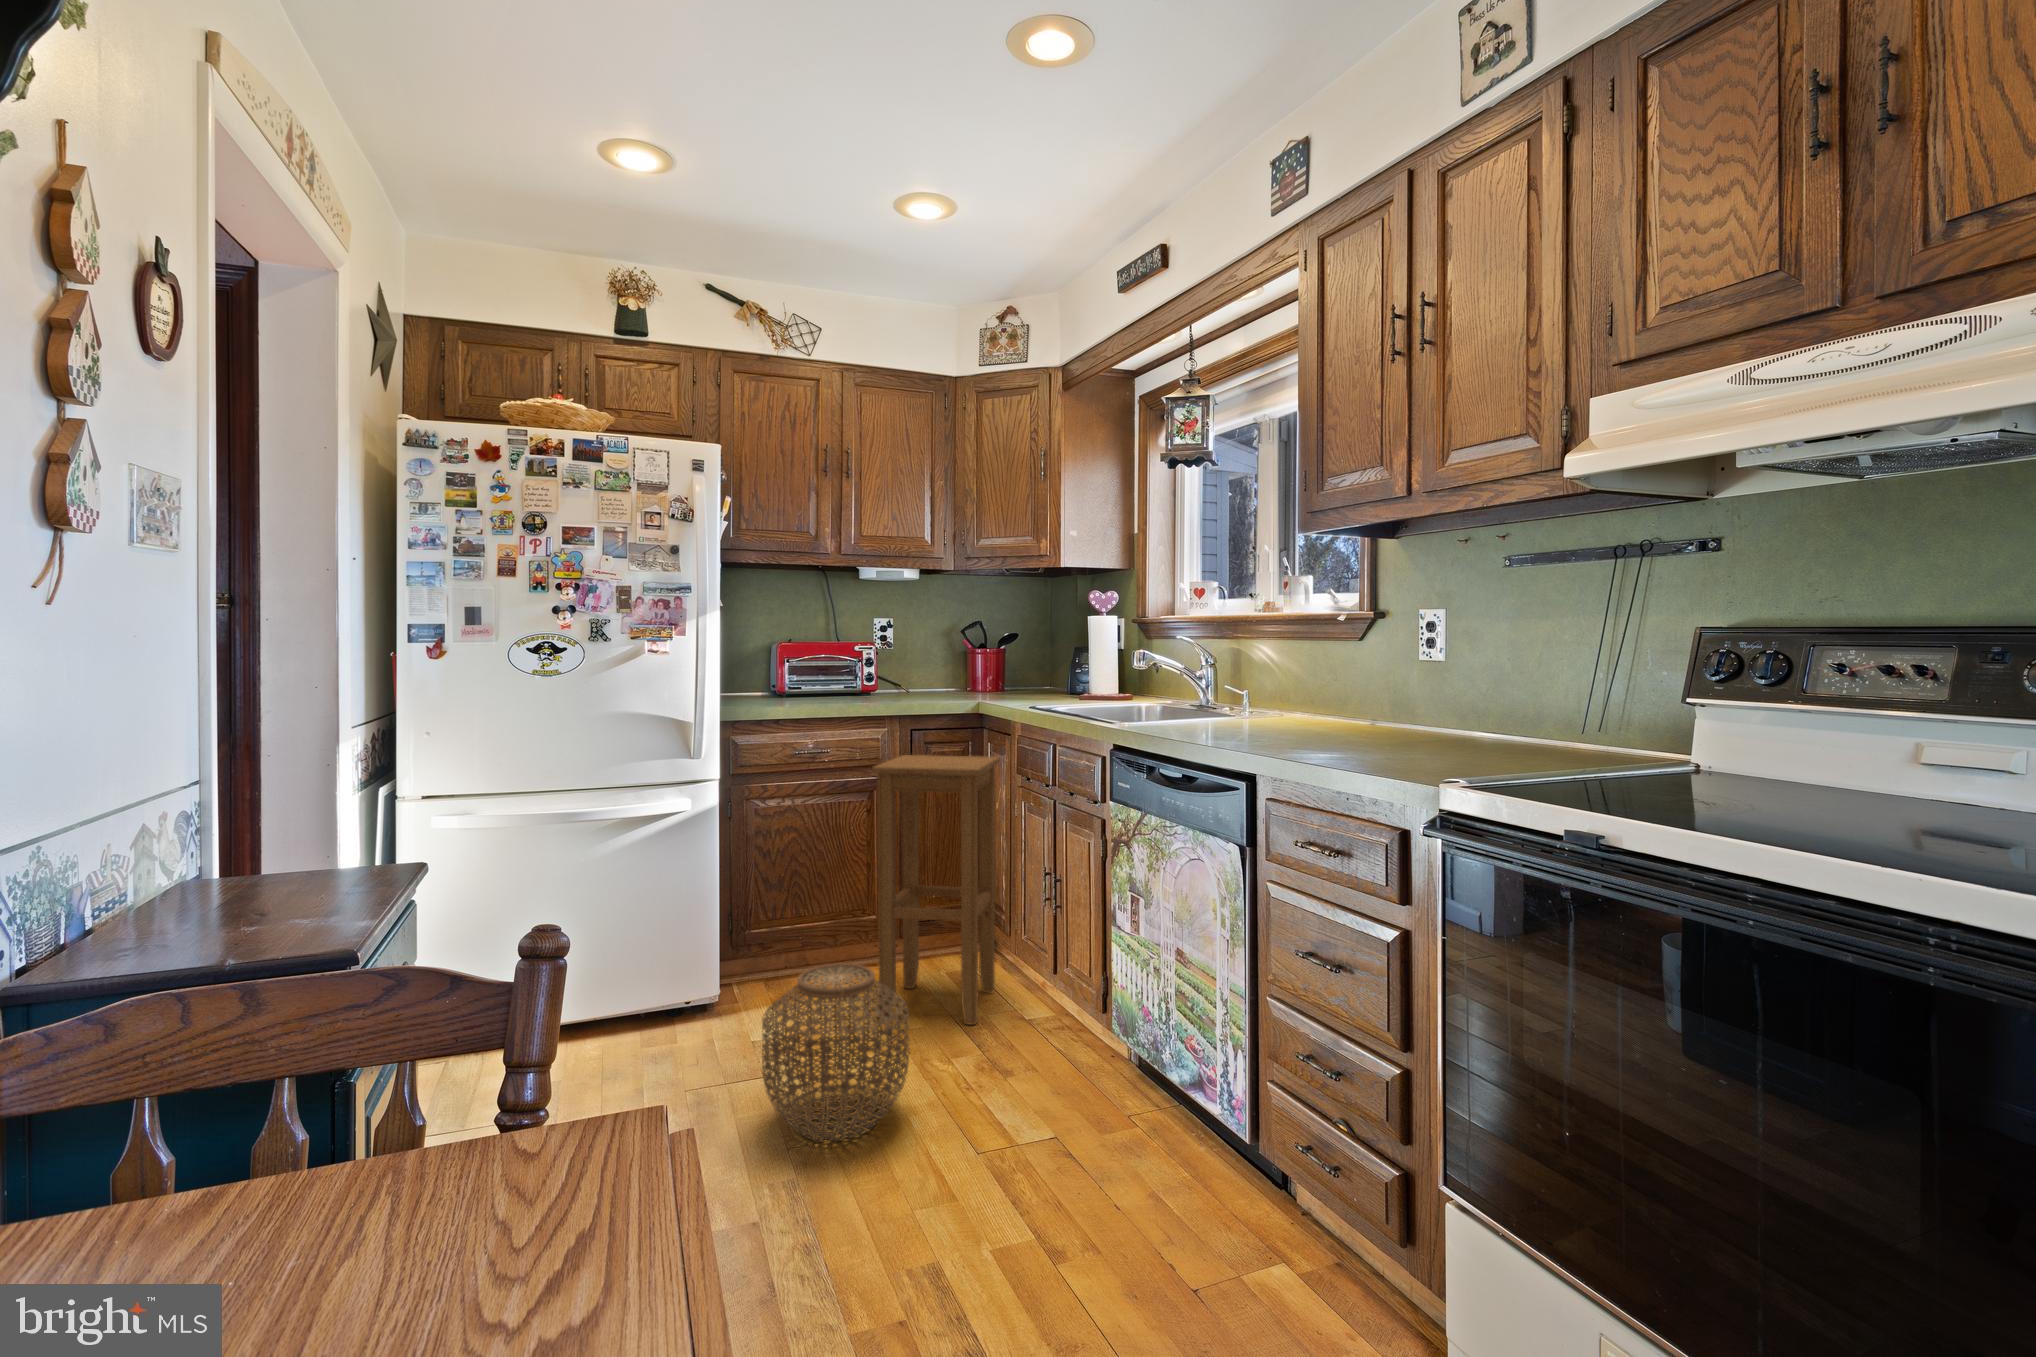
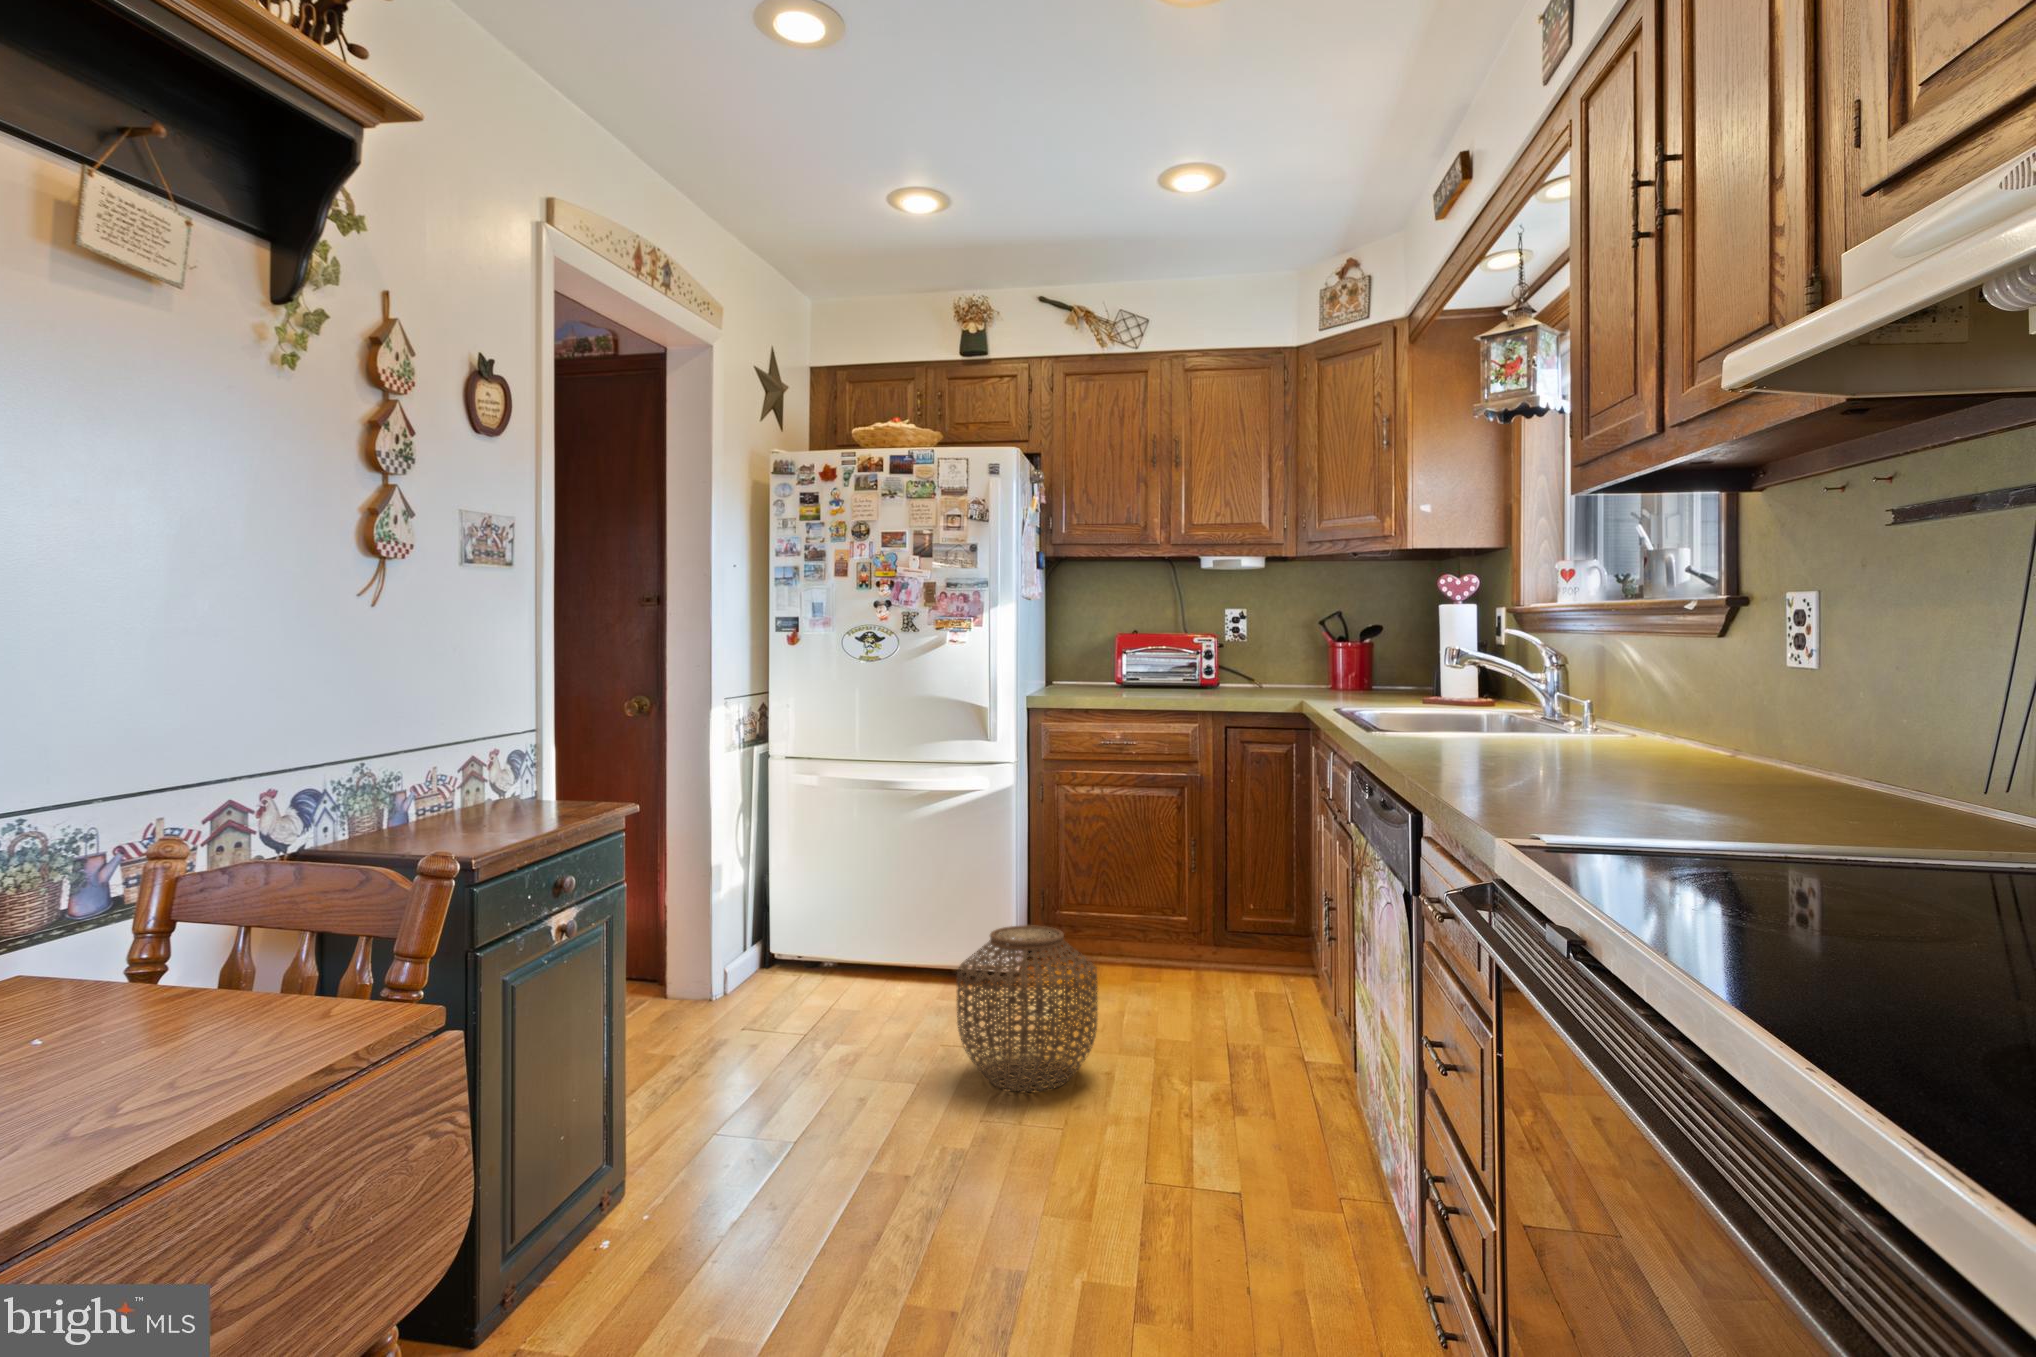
stool: present [872,755,1000,1025] -> none [1134,746,1290,1033]

